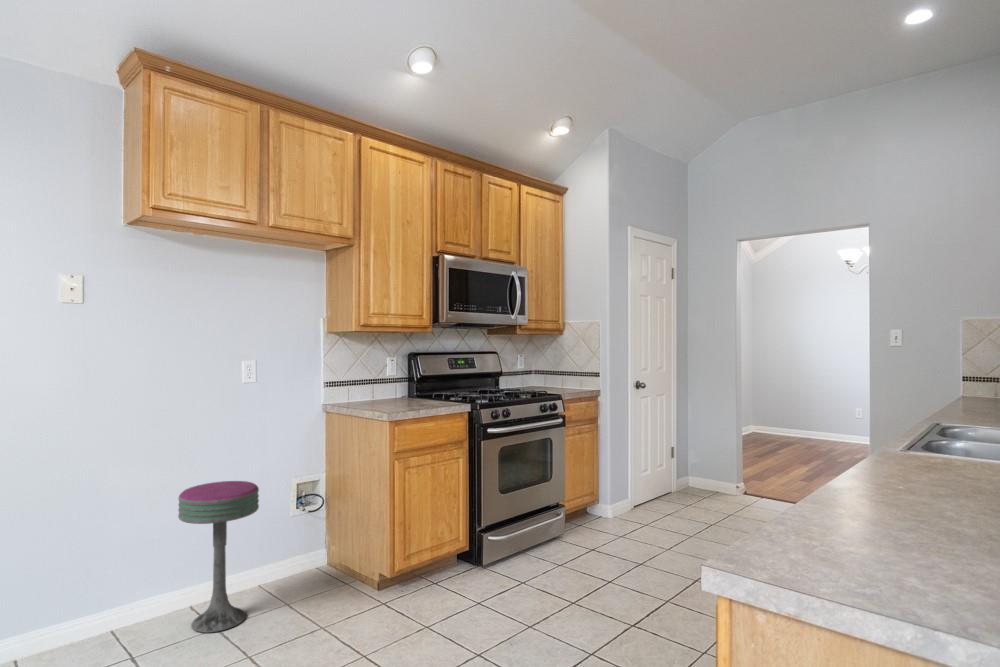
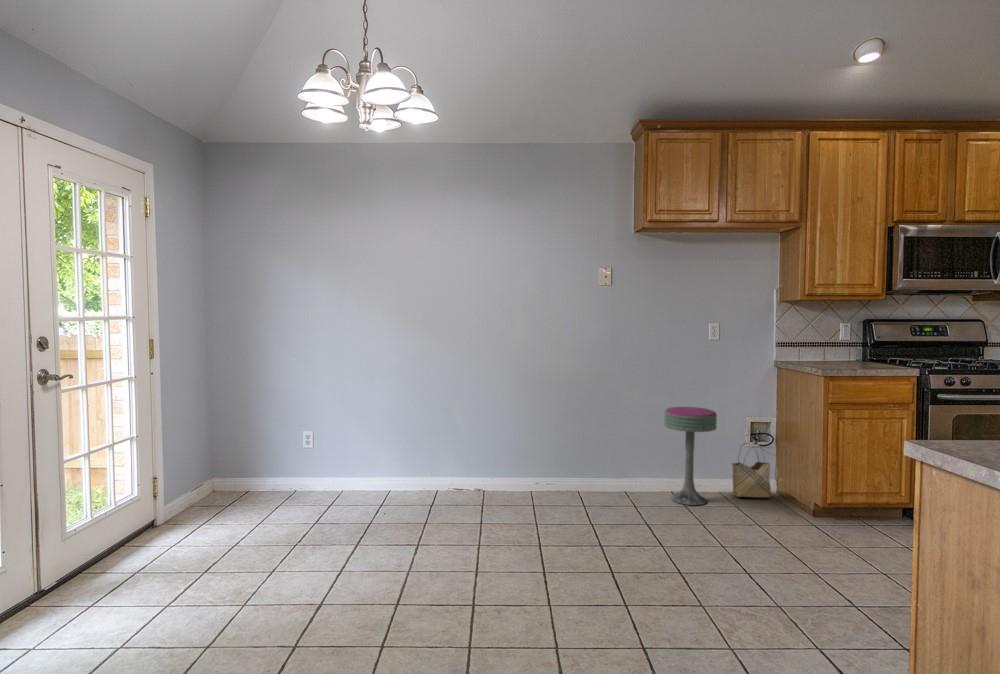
woven basket: none [277,515,326,592] -> present [732,443,771,498]

